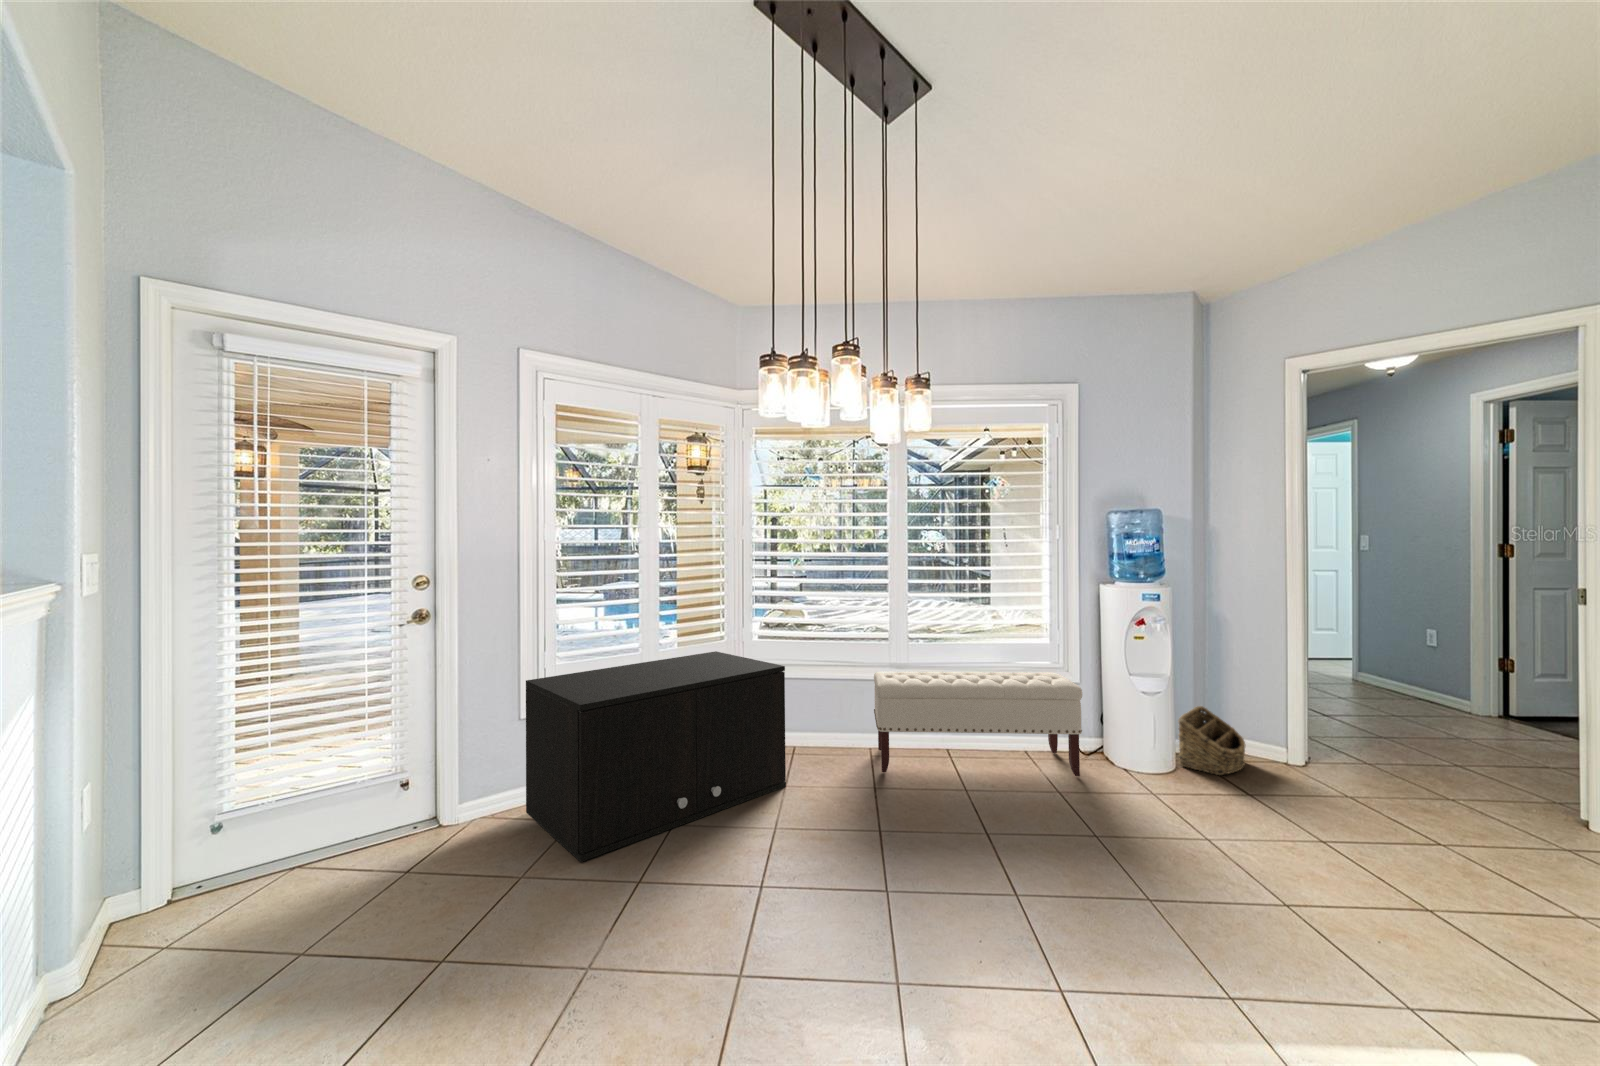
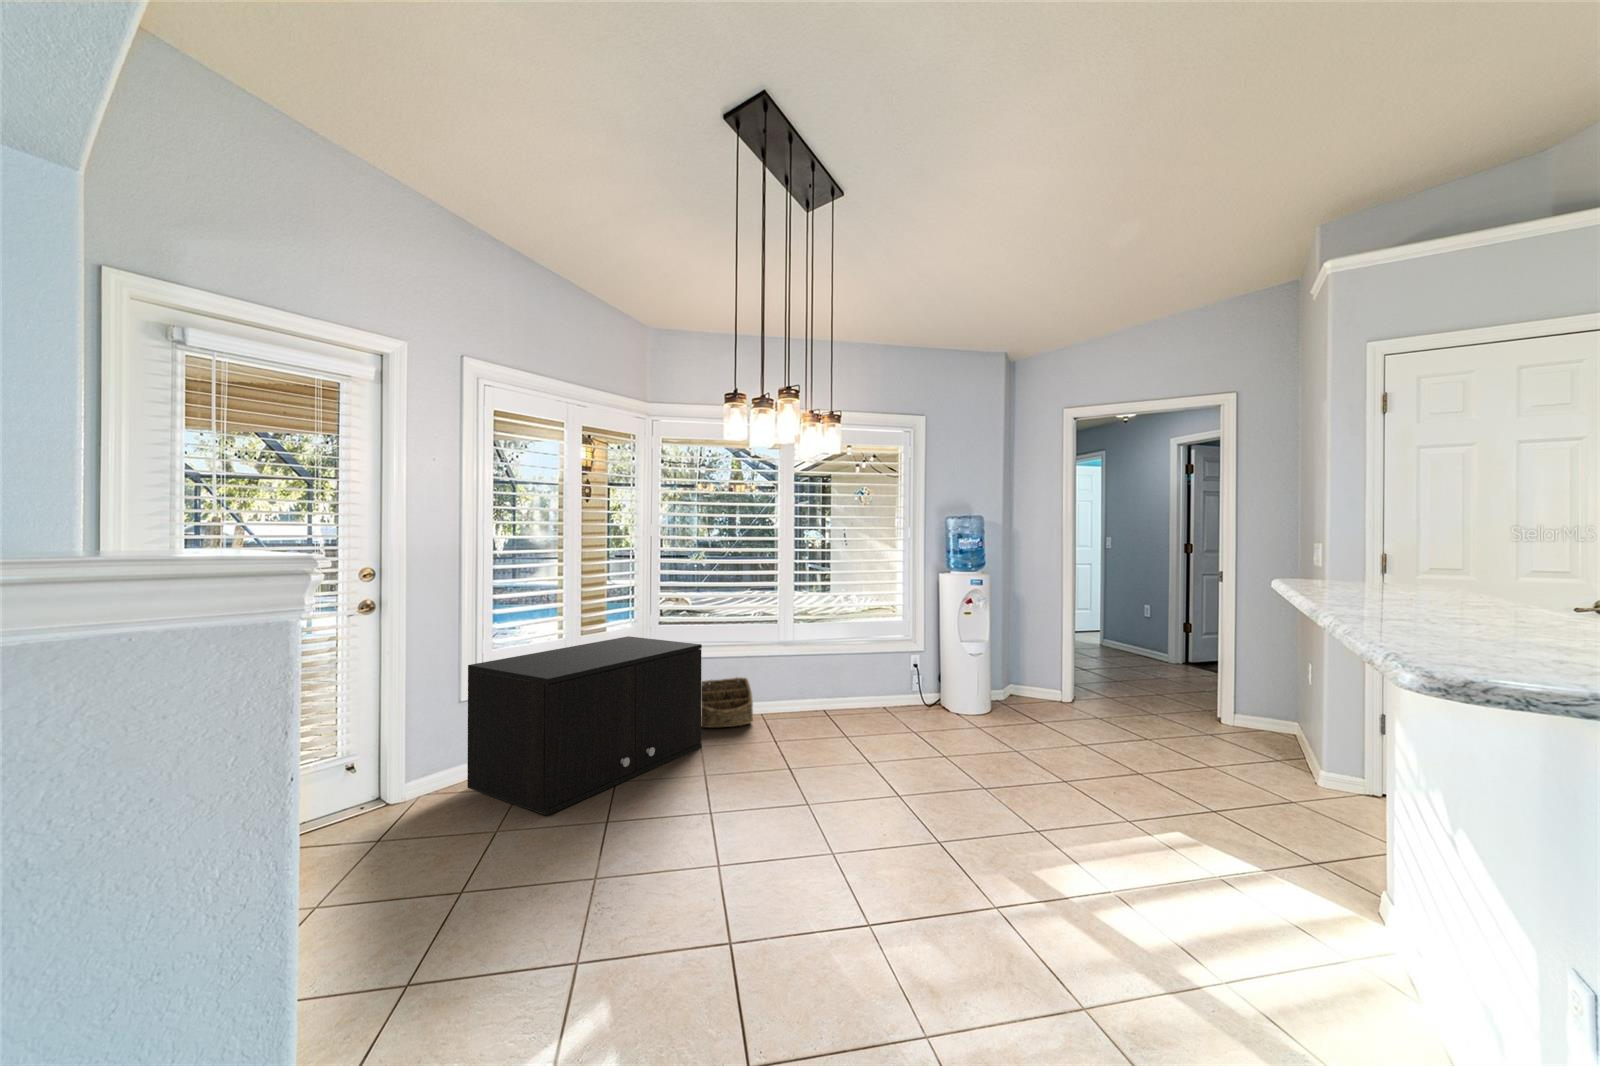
bench: present [874,671,1082,776] -> none [765,644,930,731]
basket: present [1178,706,1246,775] -> present [701,678,753,728]

